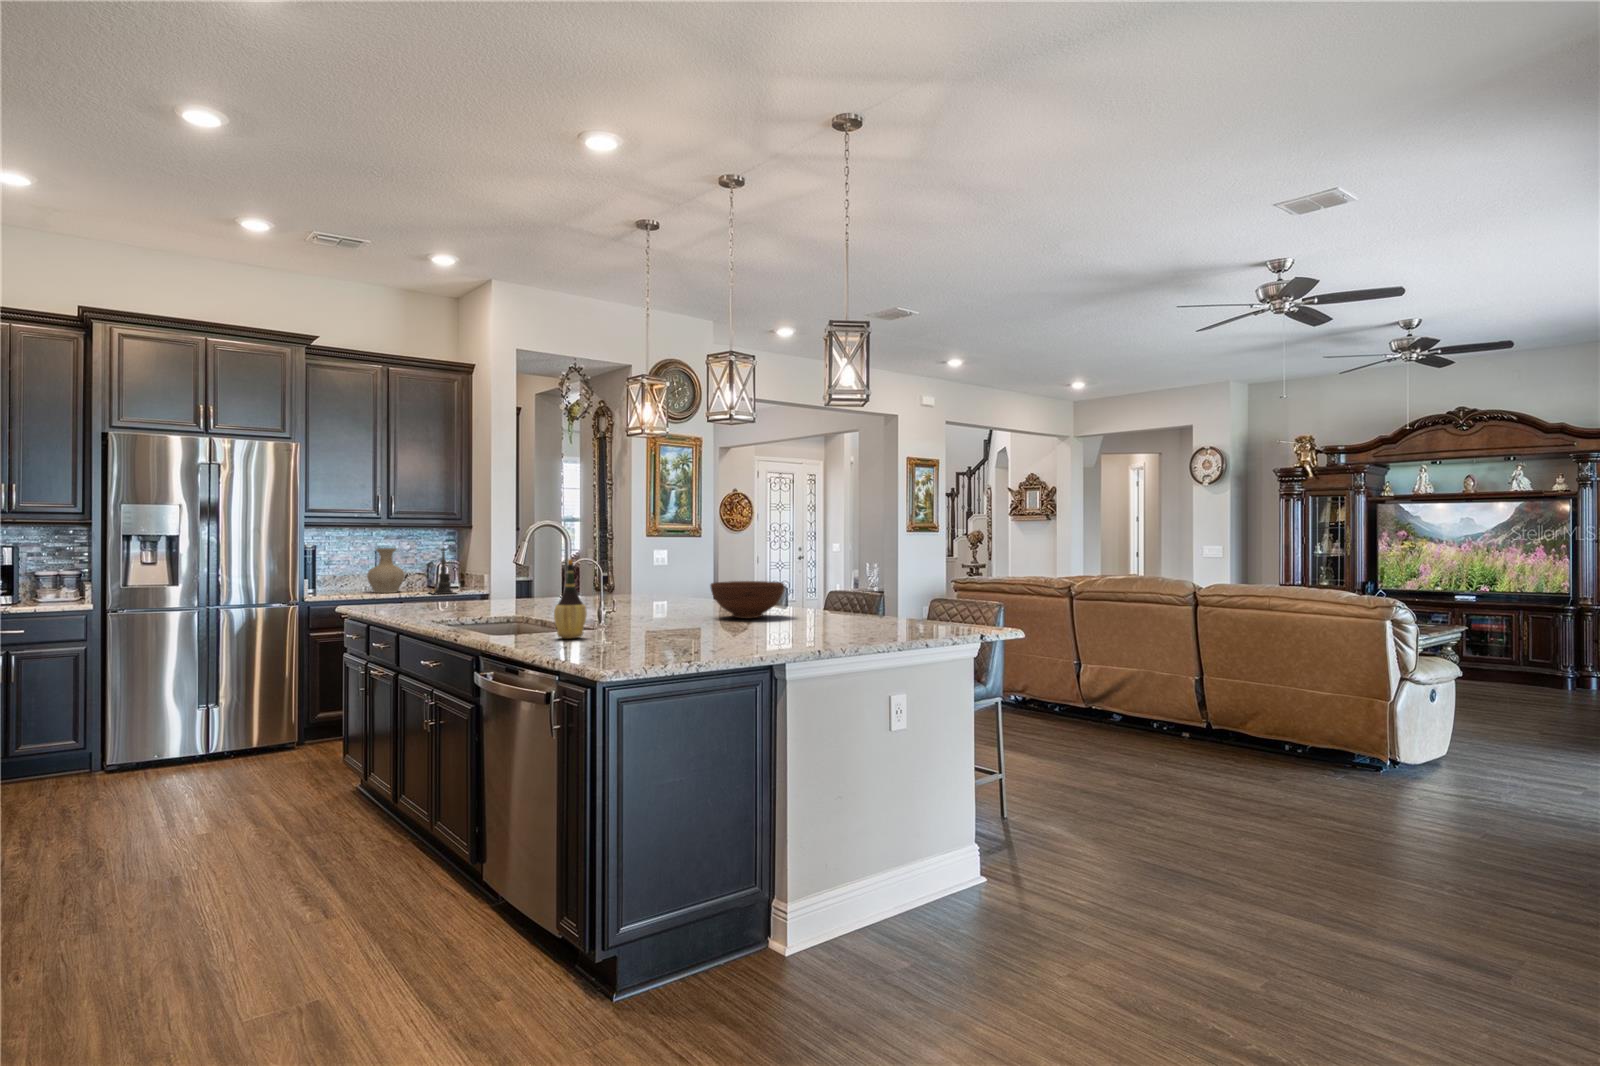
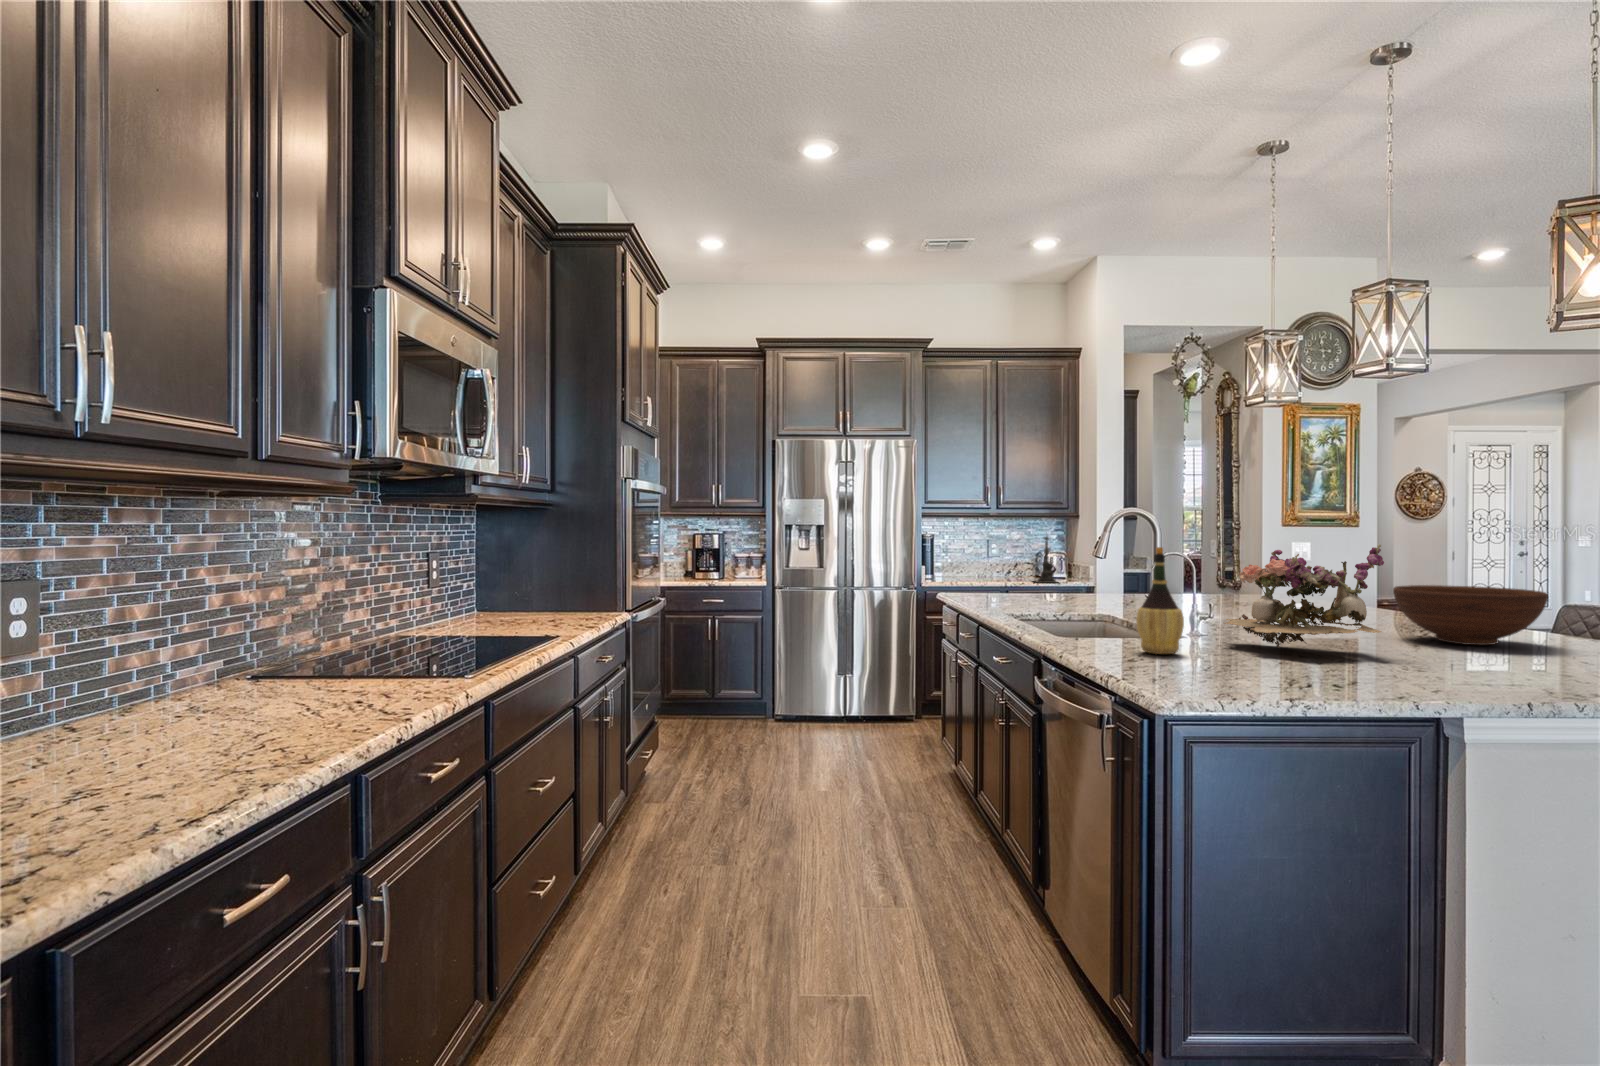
vase: present [367,548,405,593] -> none [979,537,1013,579]
flower arrangement: none [610,555,703,629] -> present [1224,544,1384,648]

